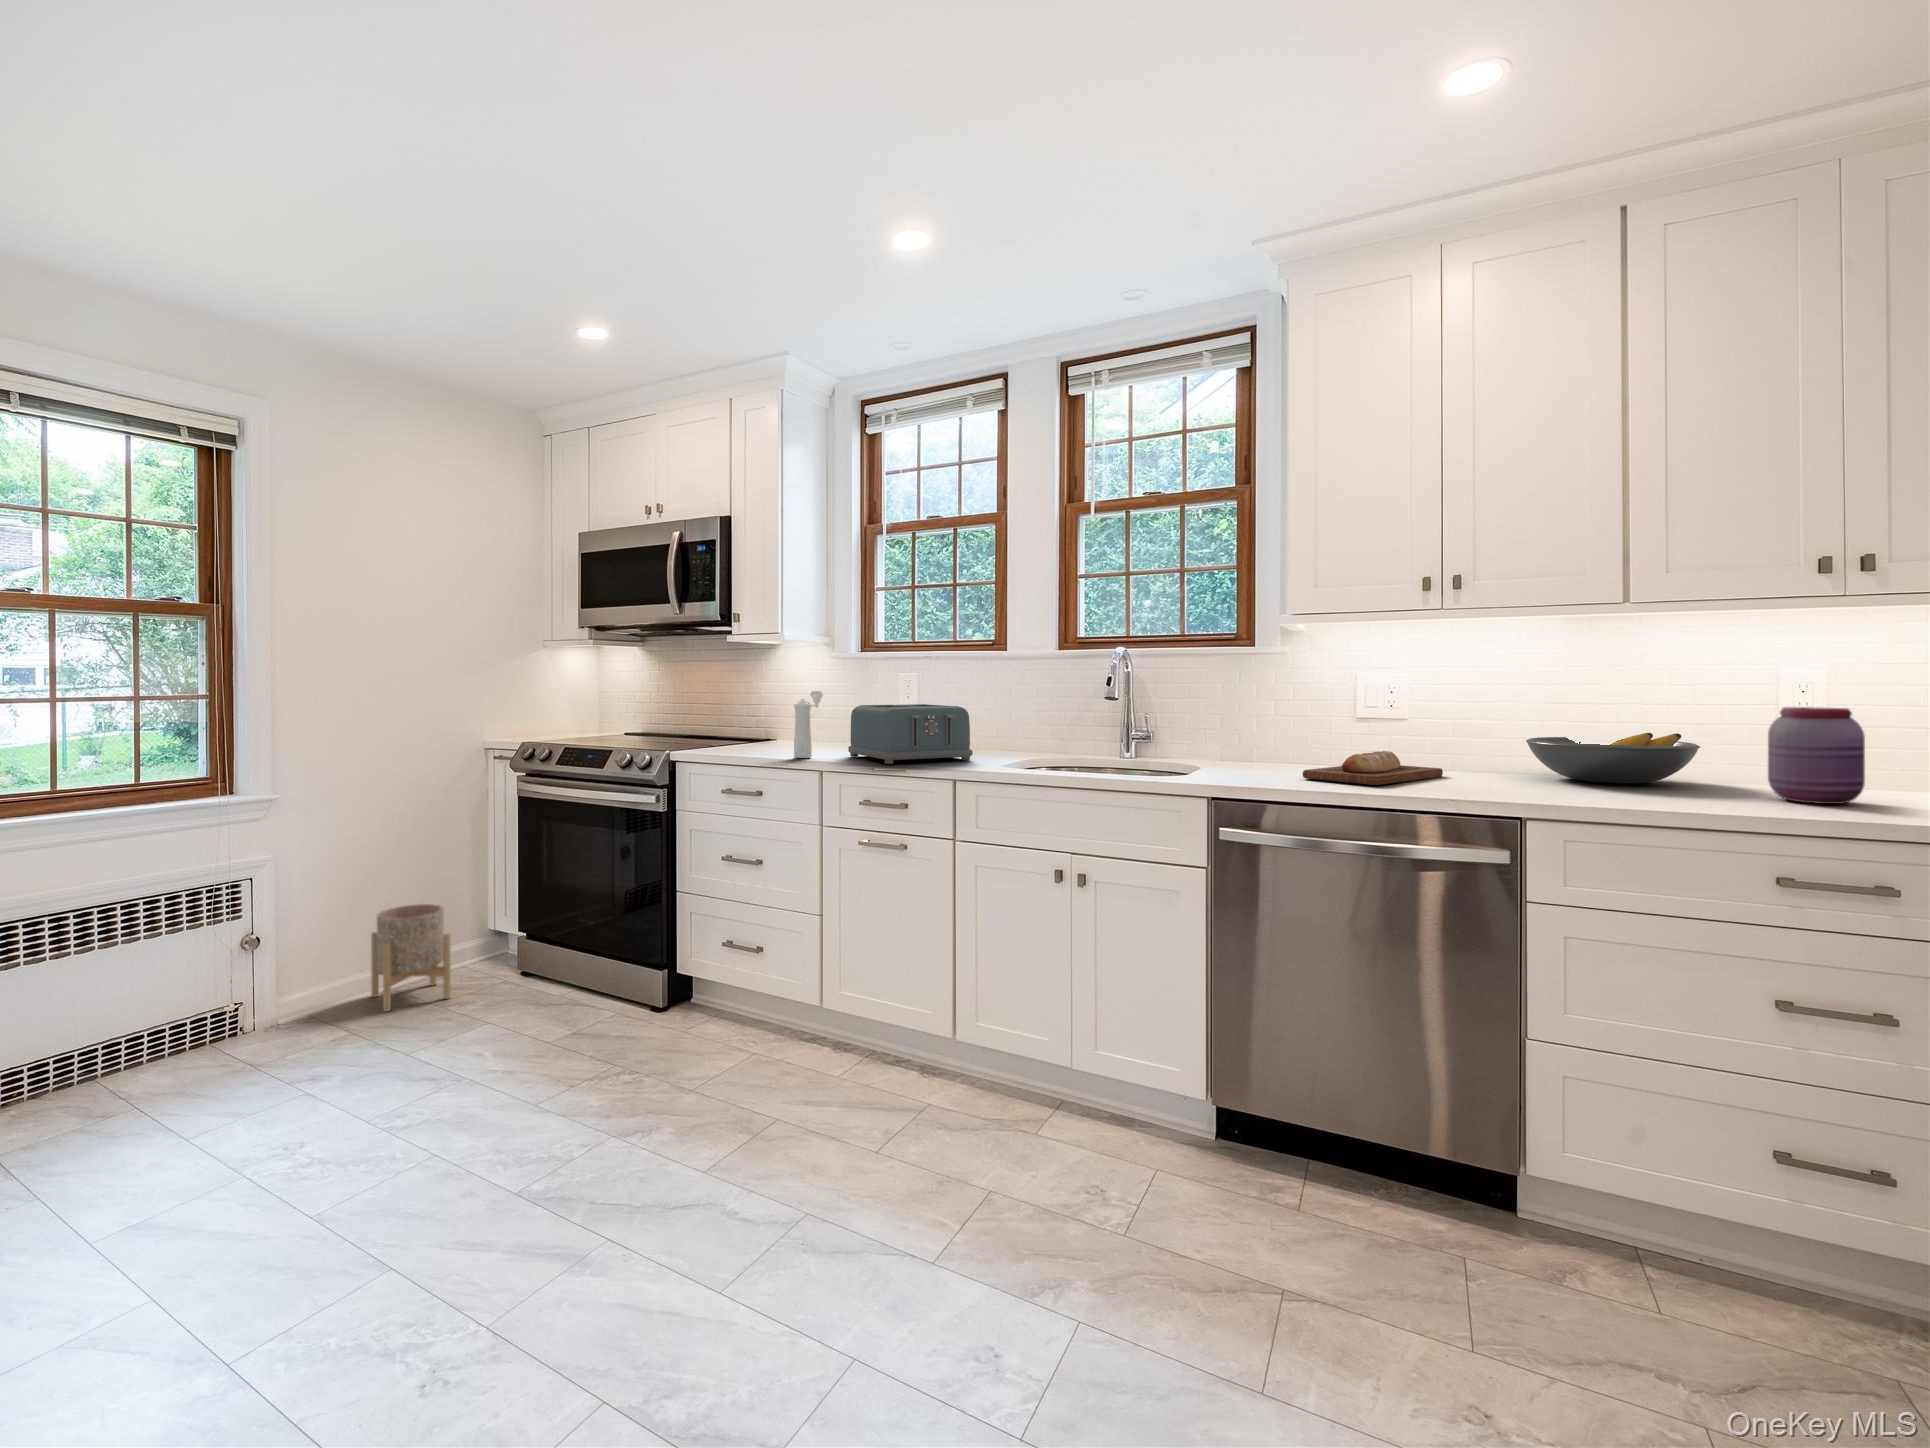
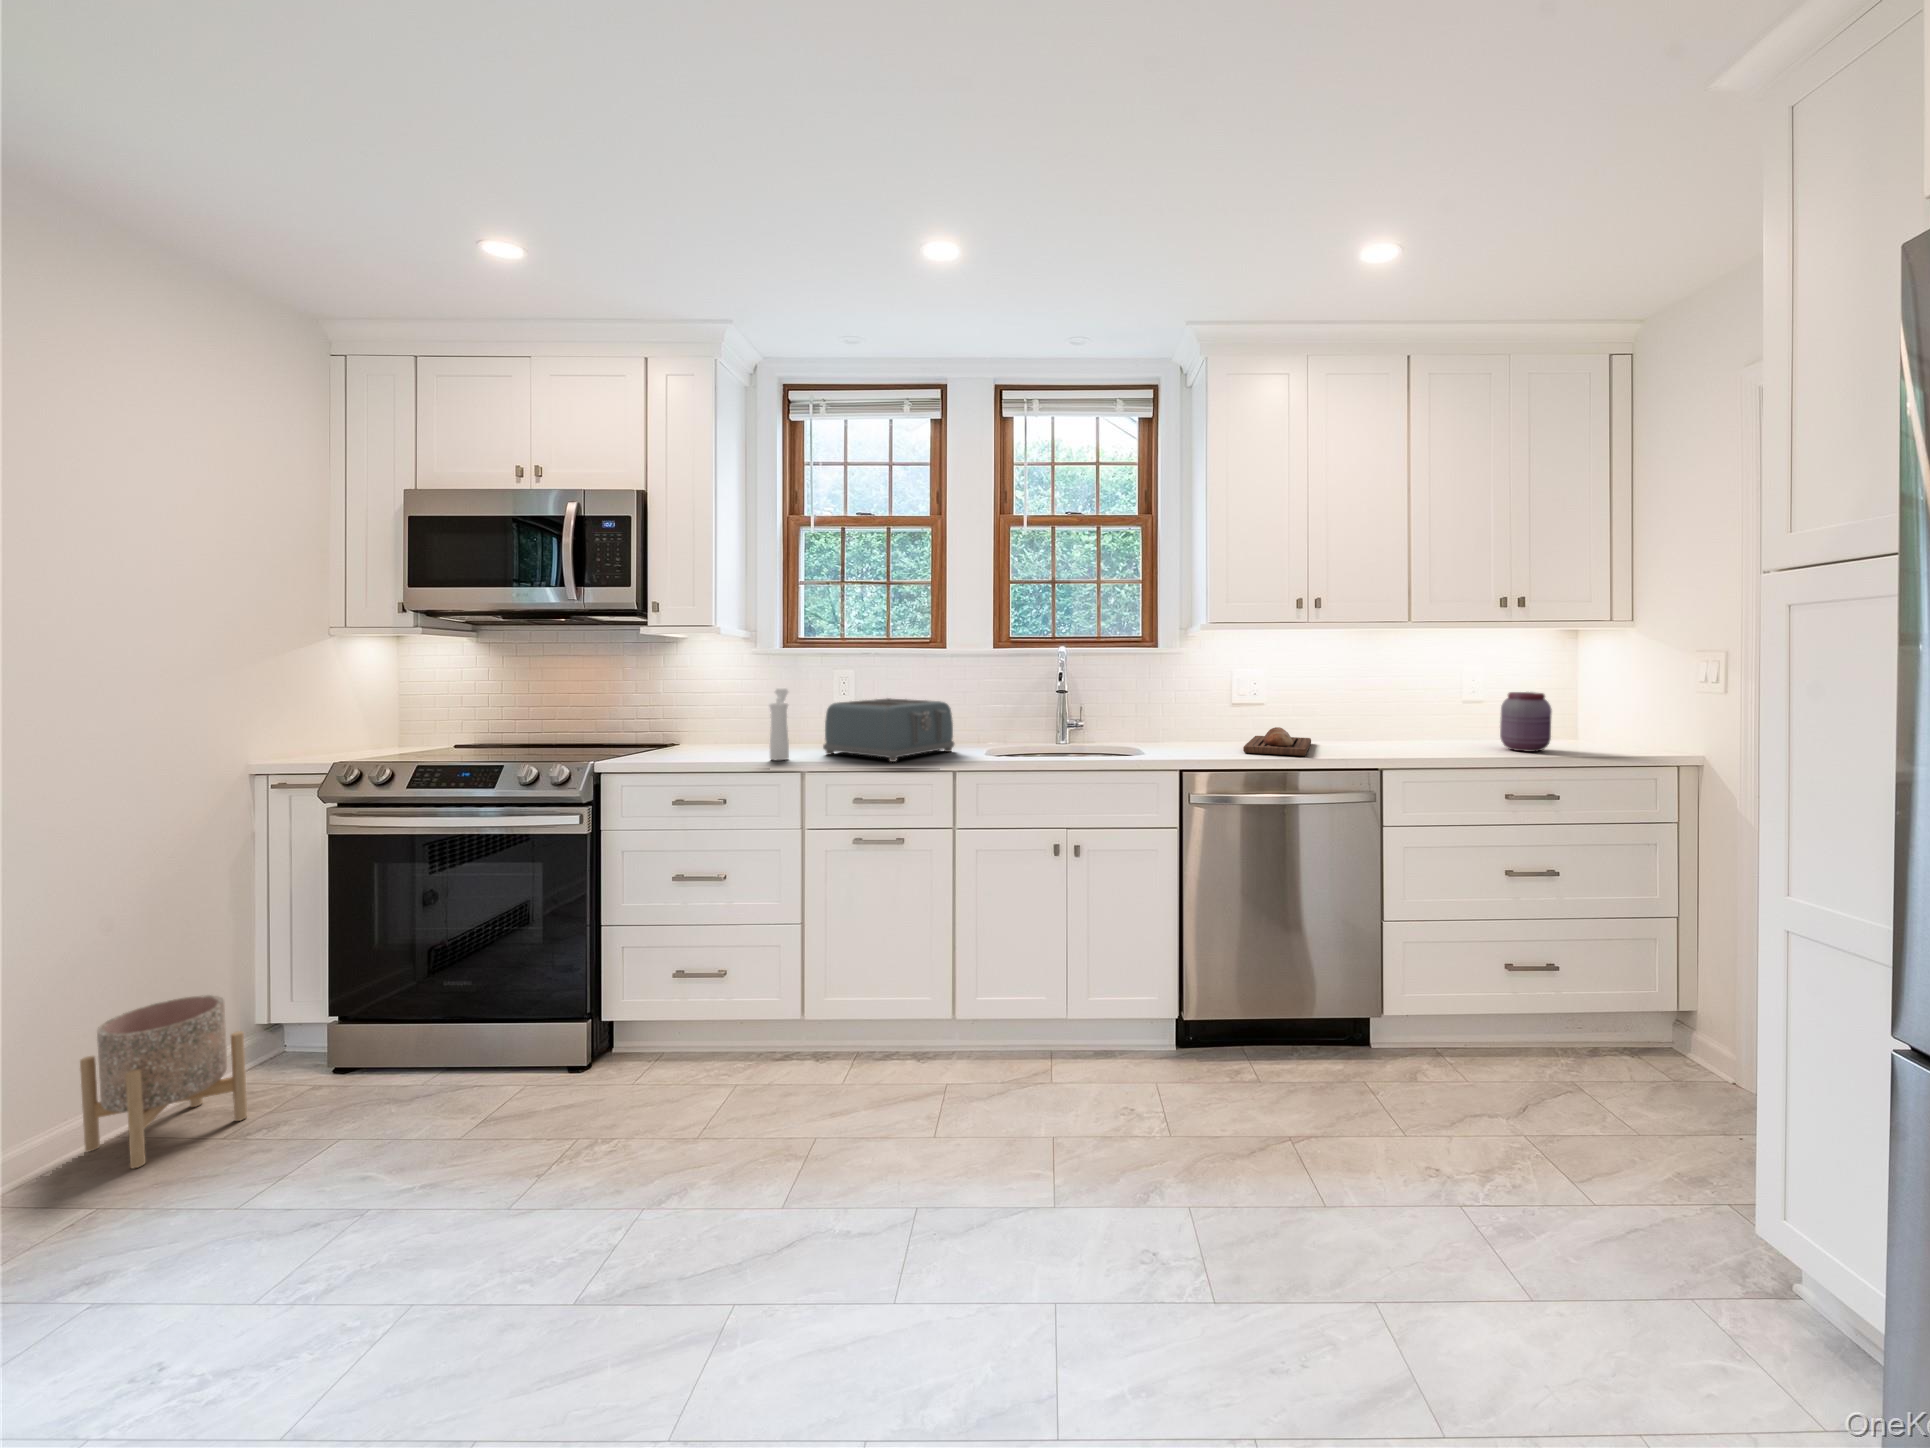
fruit bowl: present [1526,733,1700,784] -> none [1351,709,1454,743]

